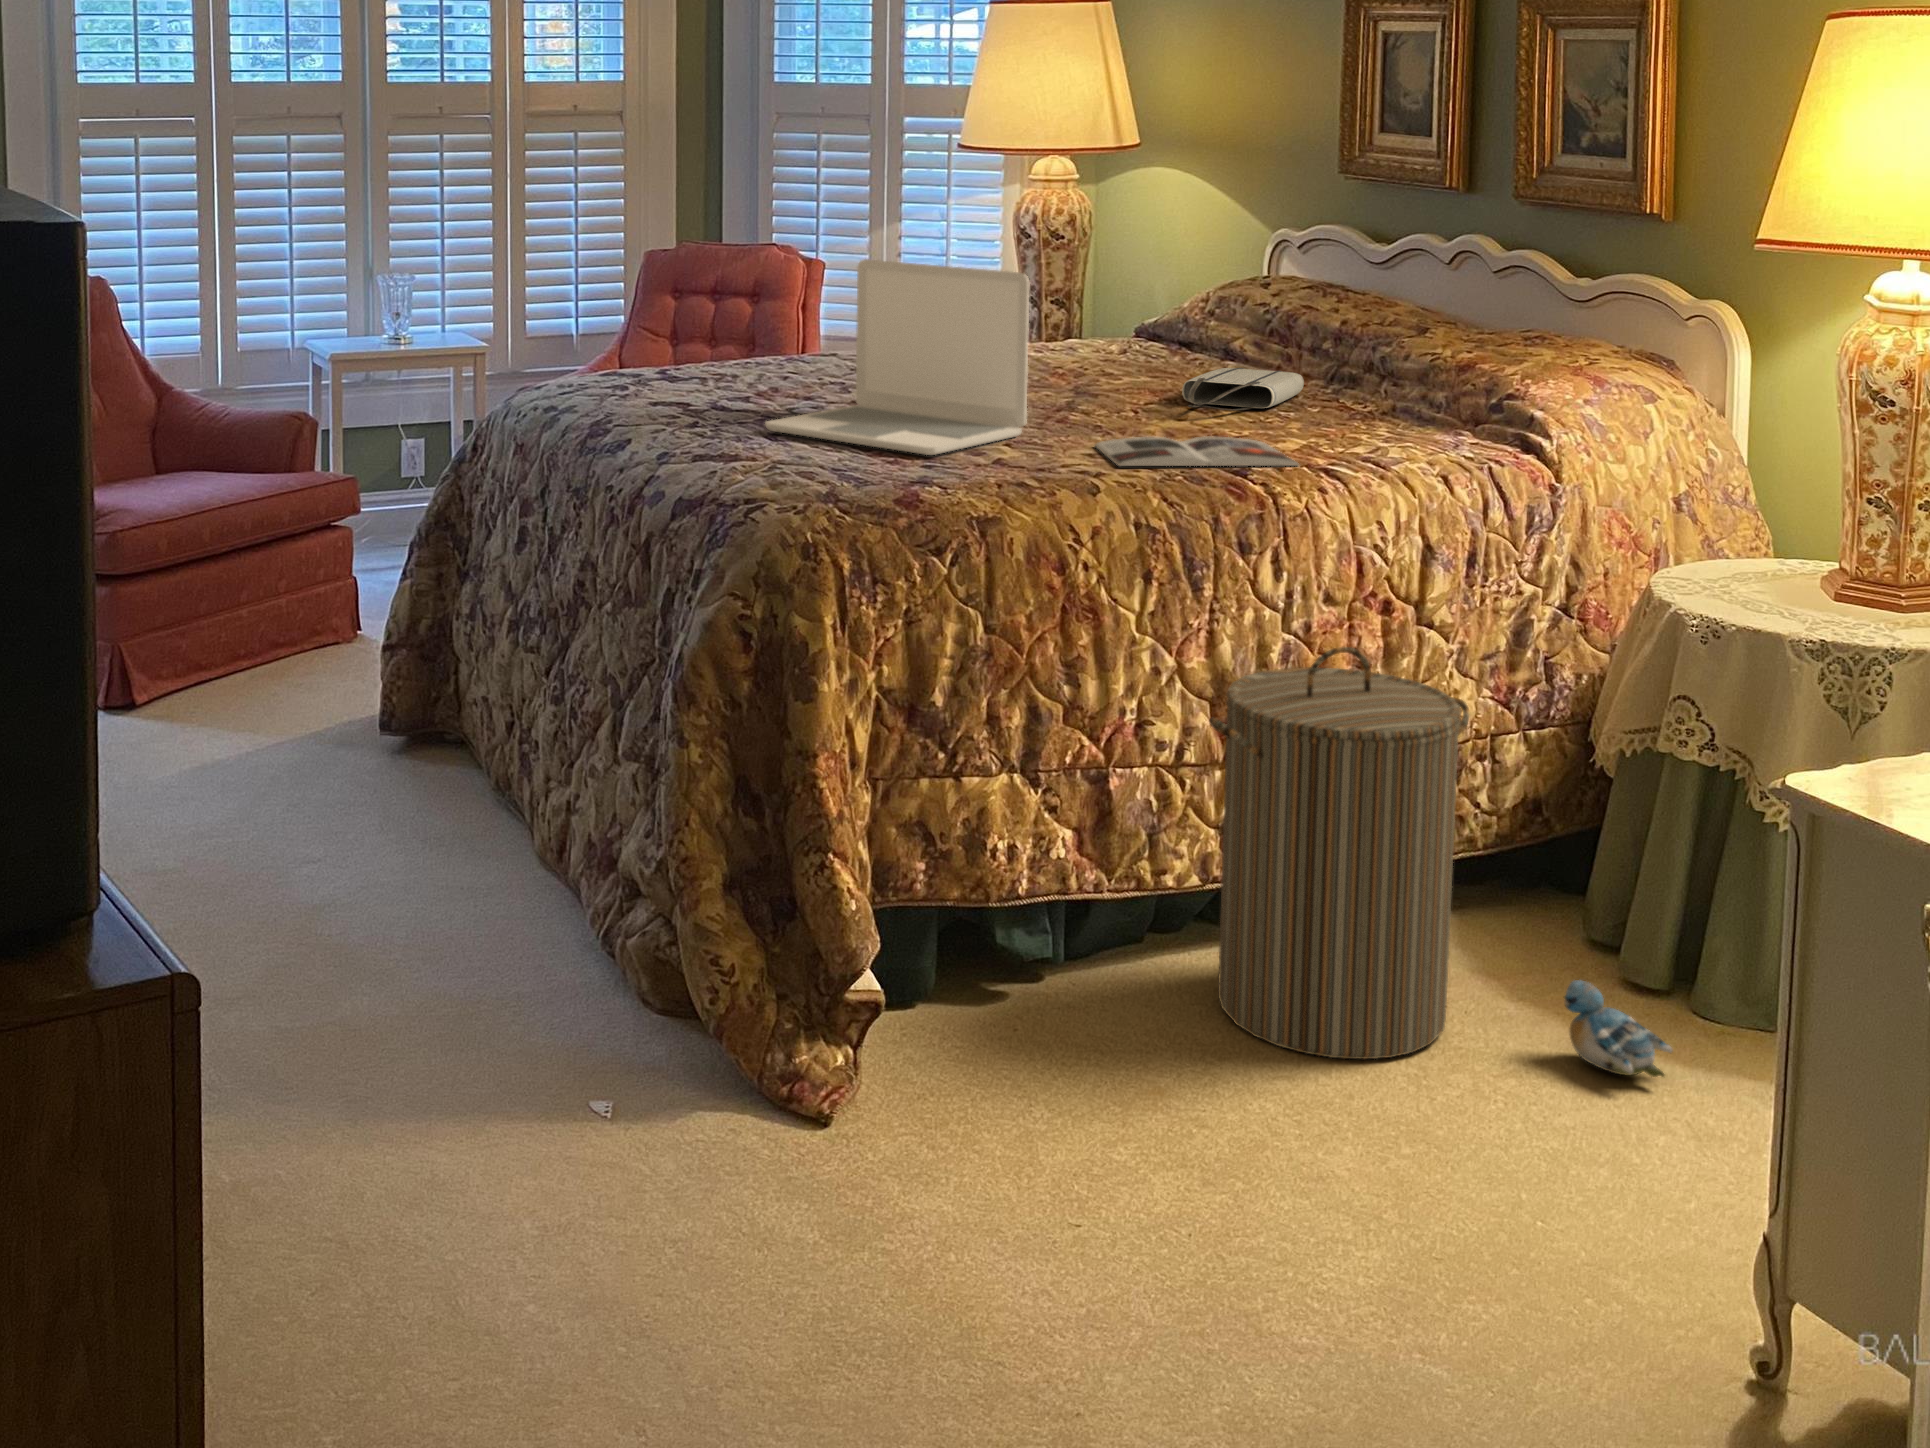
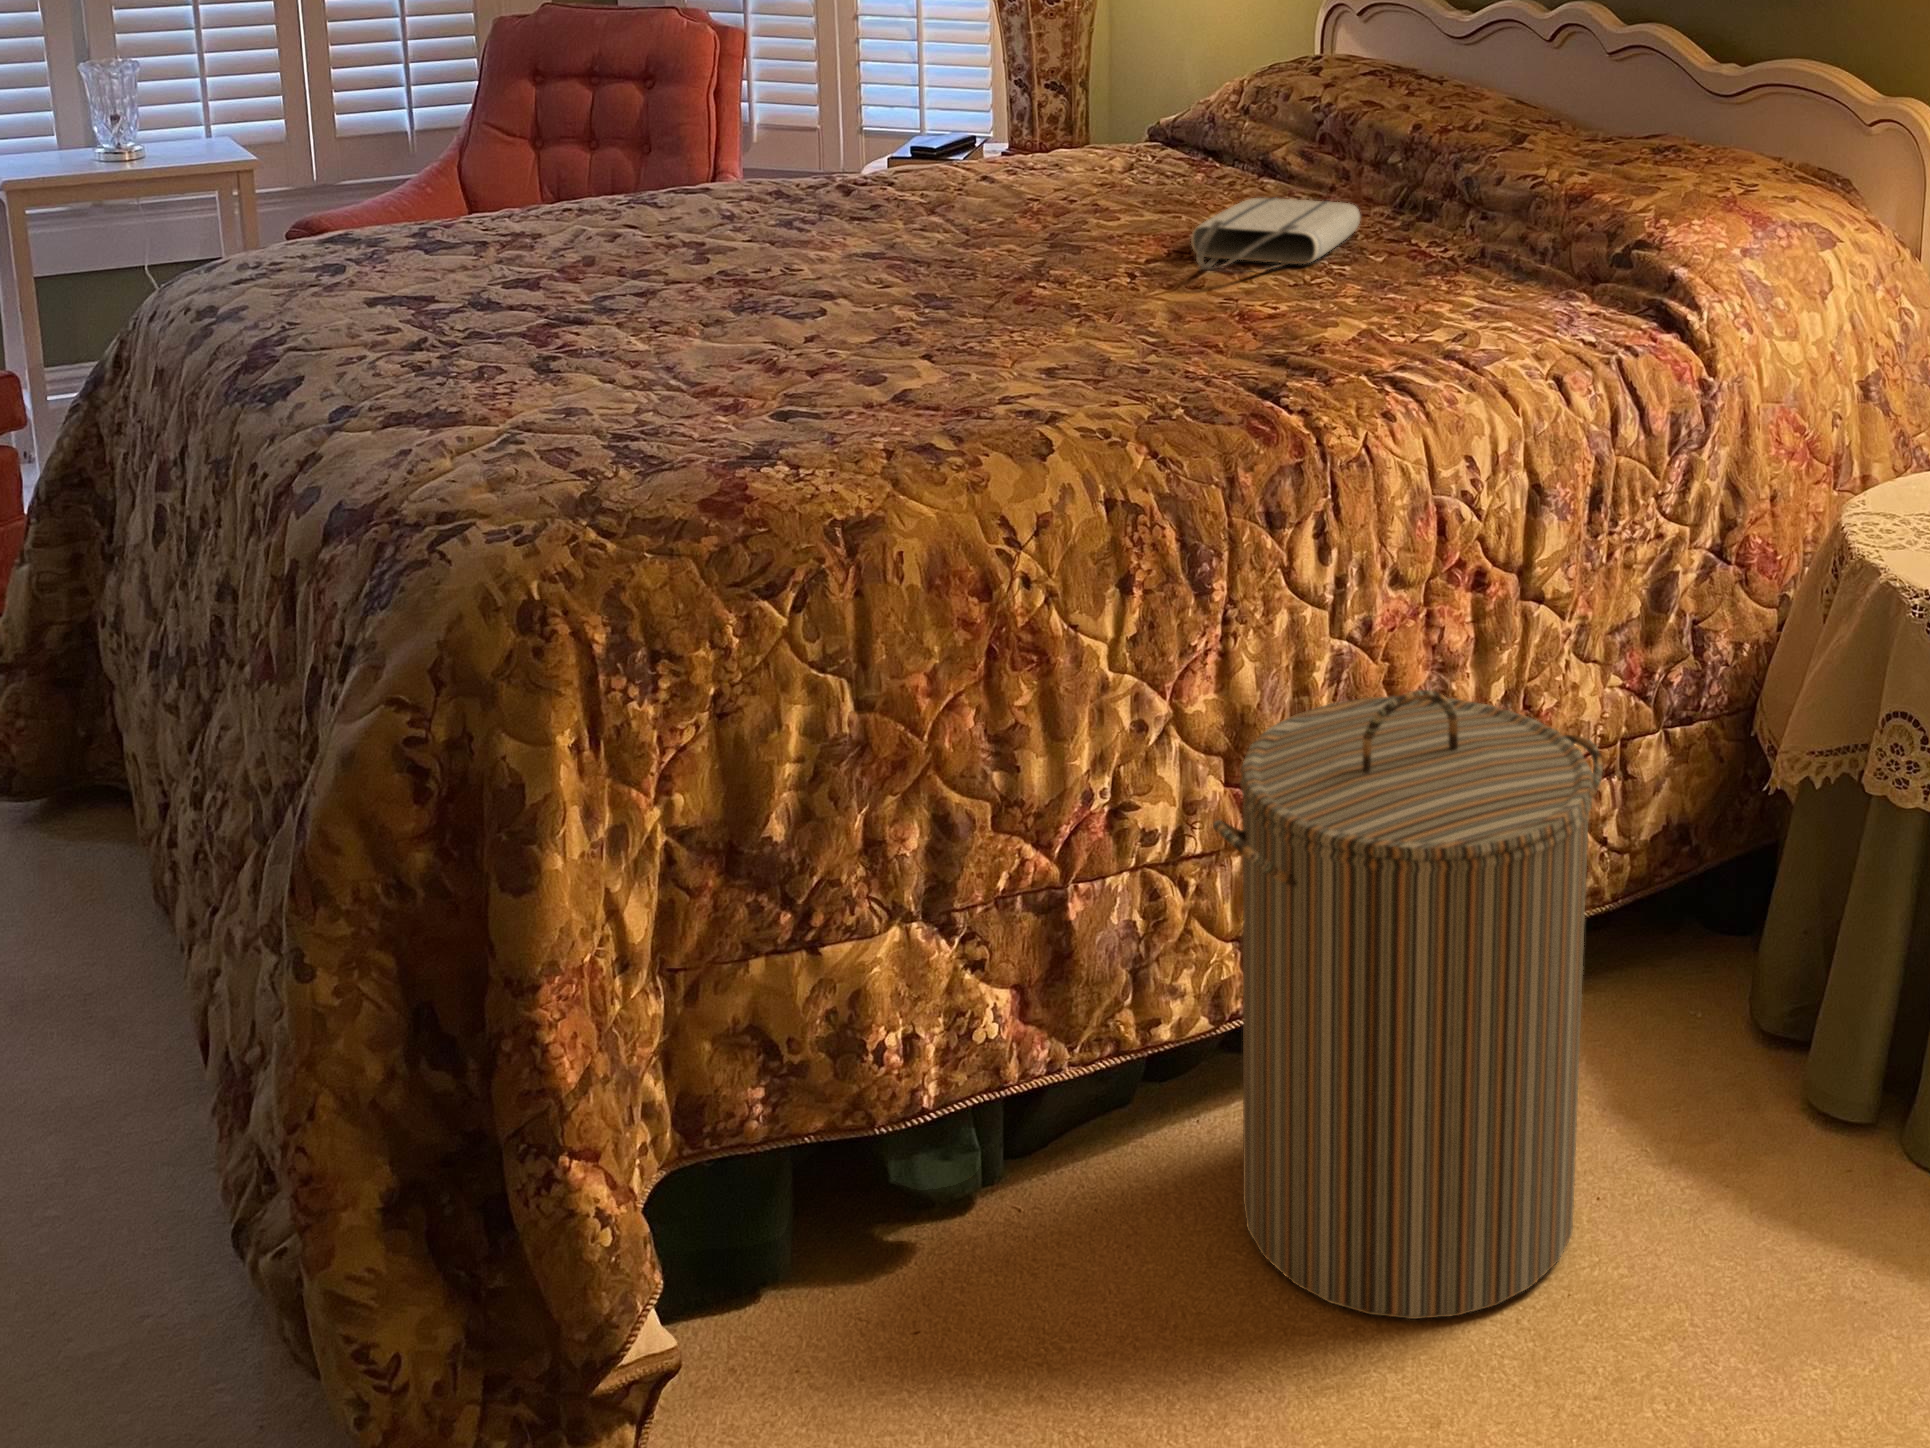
laptop: present [765,259,1029,455] -> none [542,70,951,391]
magazine: present [1095,436,1298,466] -> none [1048,328,1350,398]
plush toy: present [1564,980,1672,1077] -> none [1741,1154,1897,1309]

